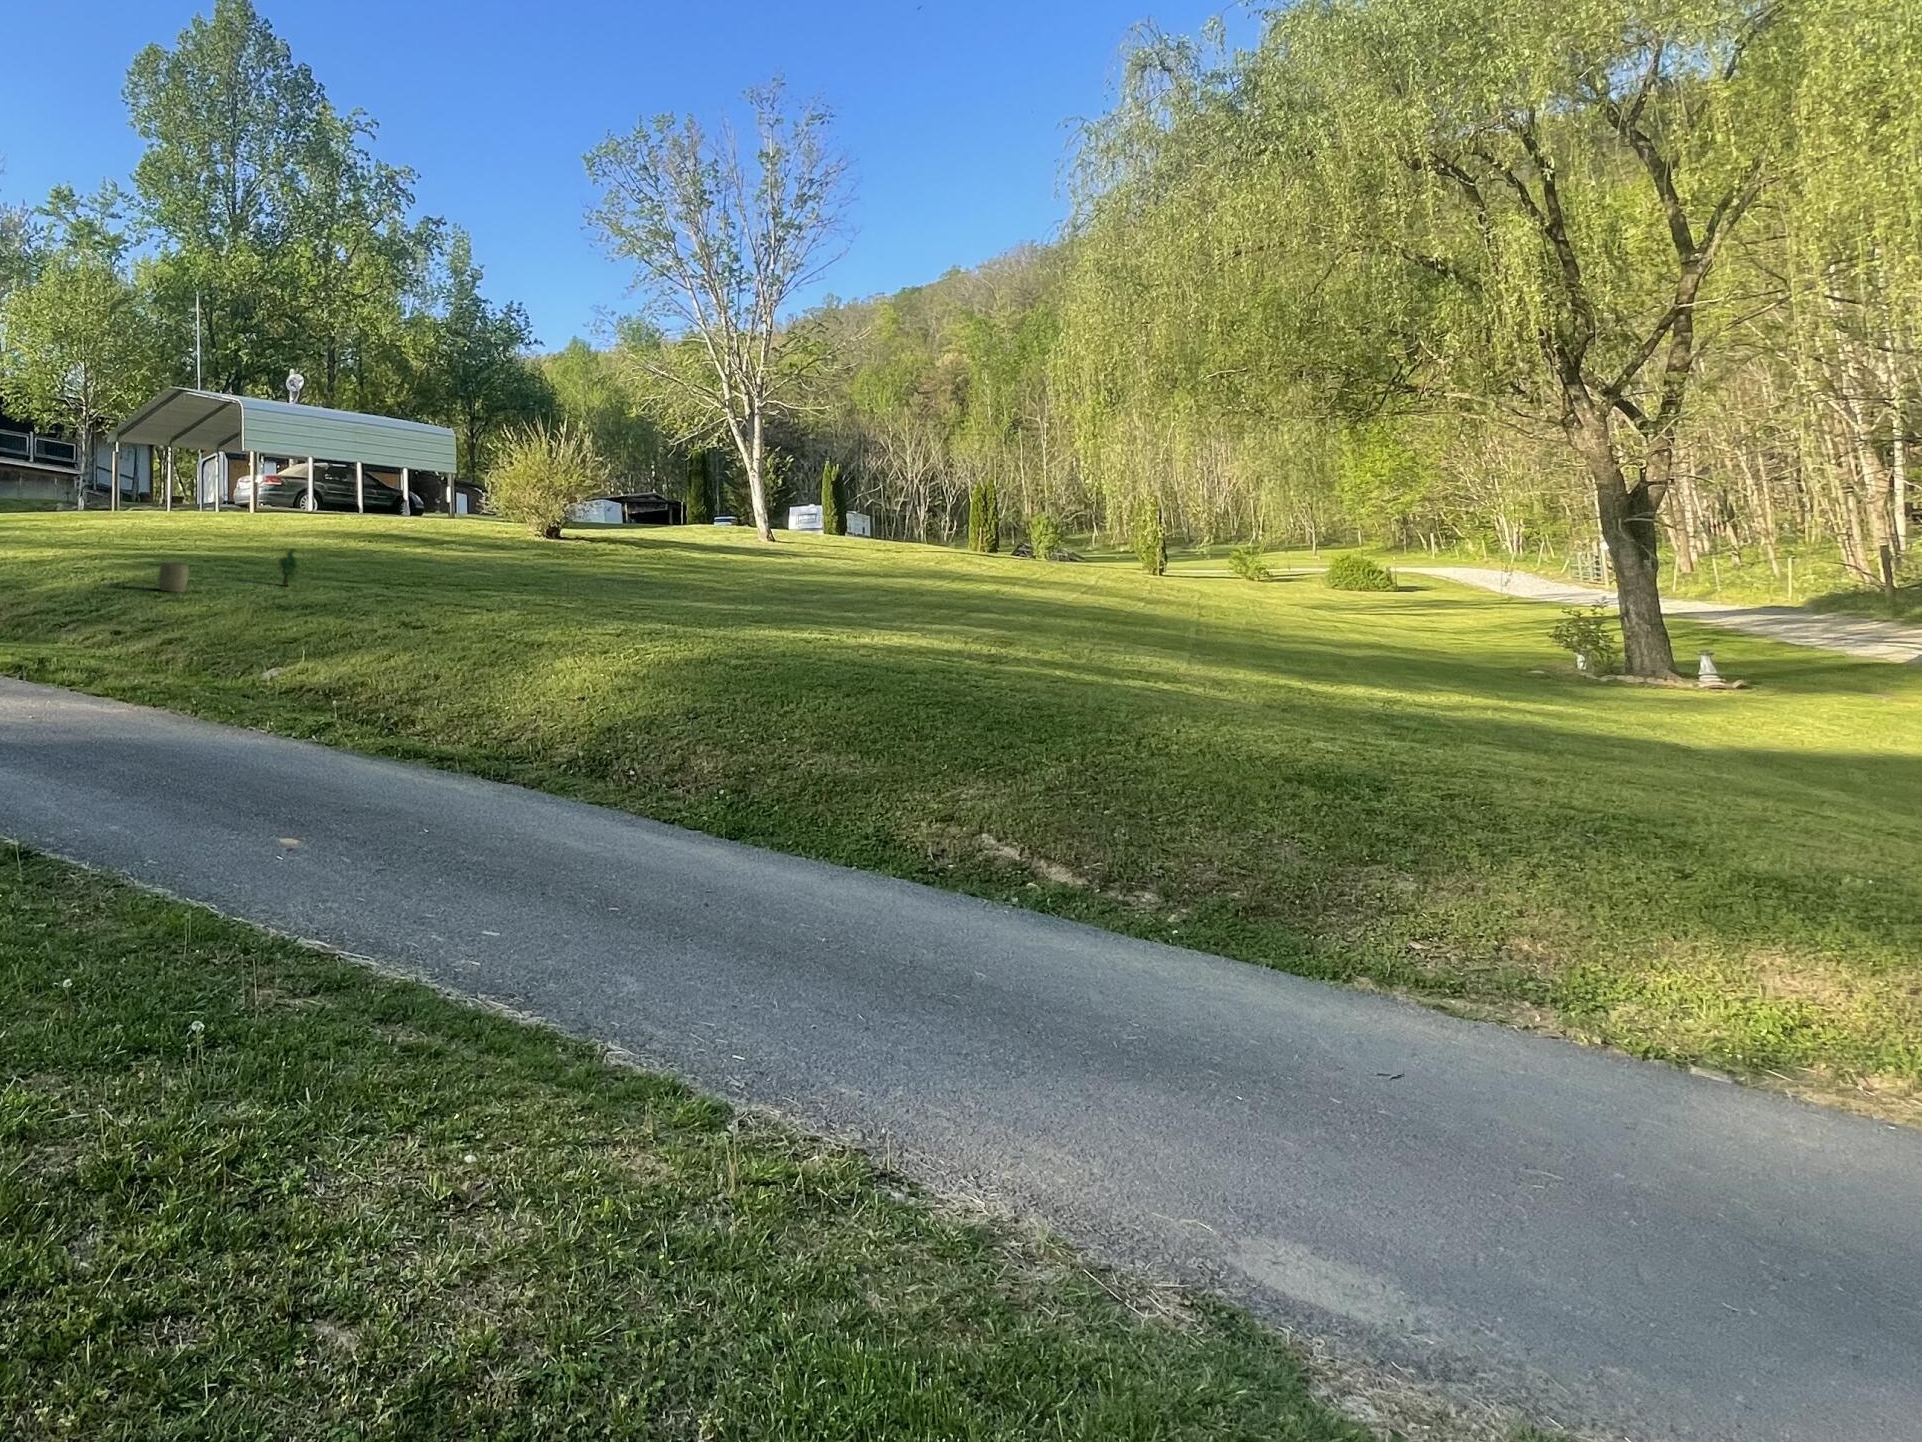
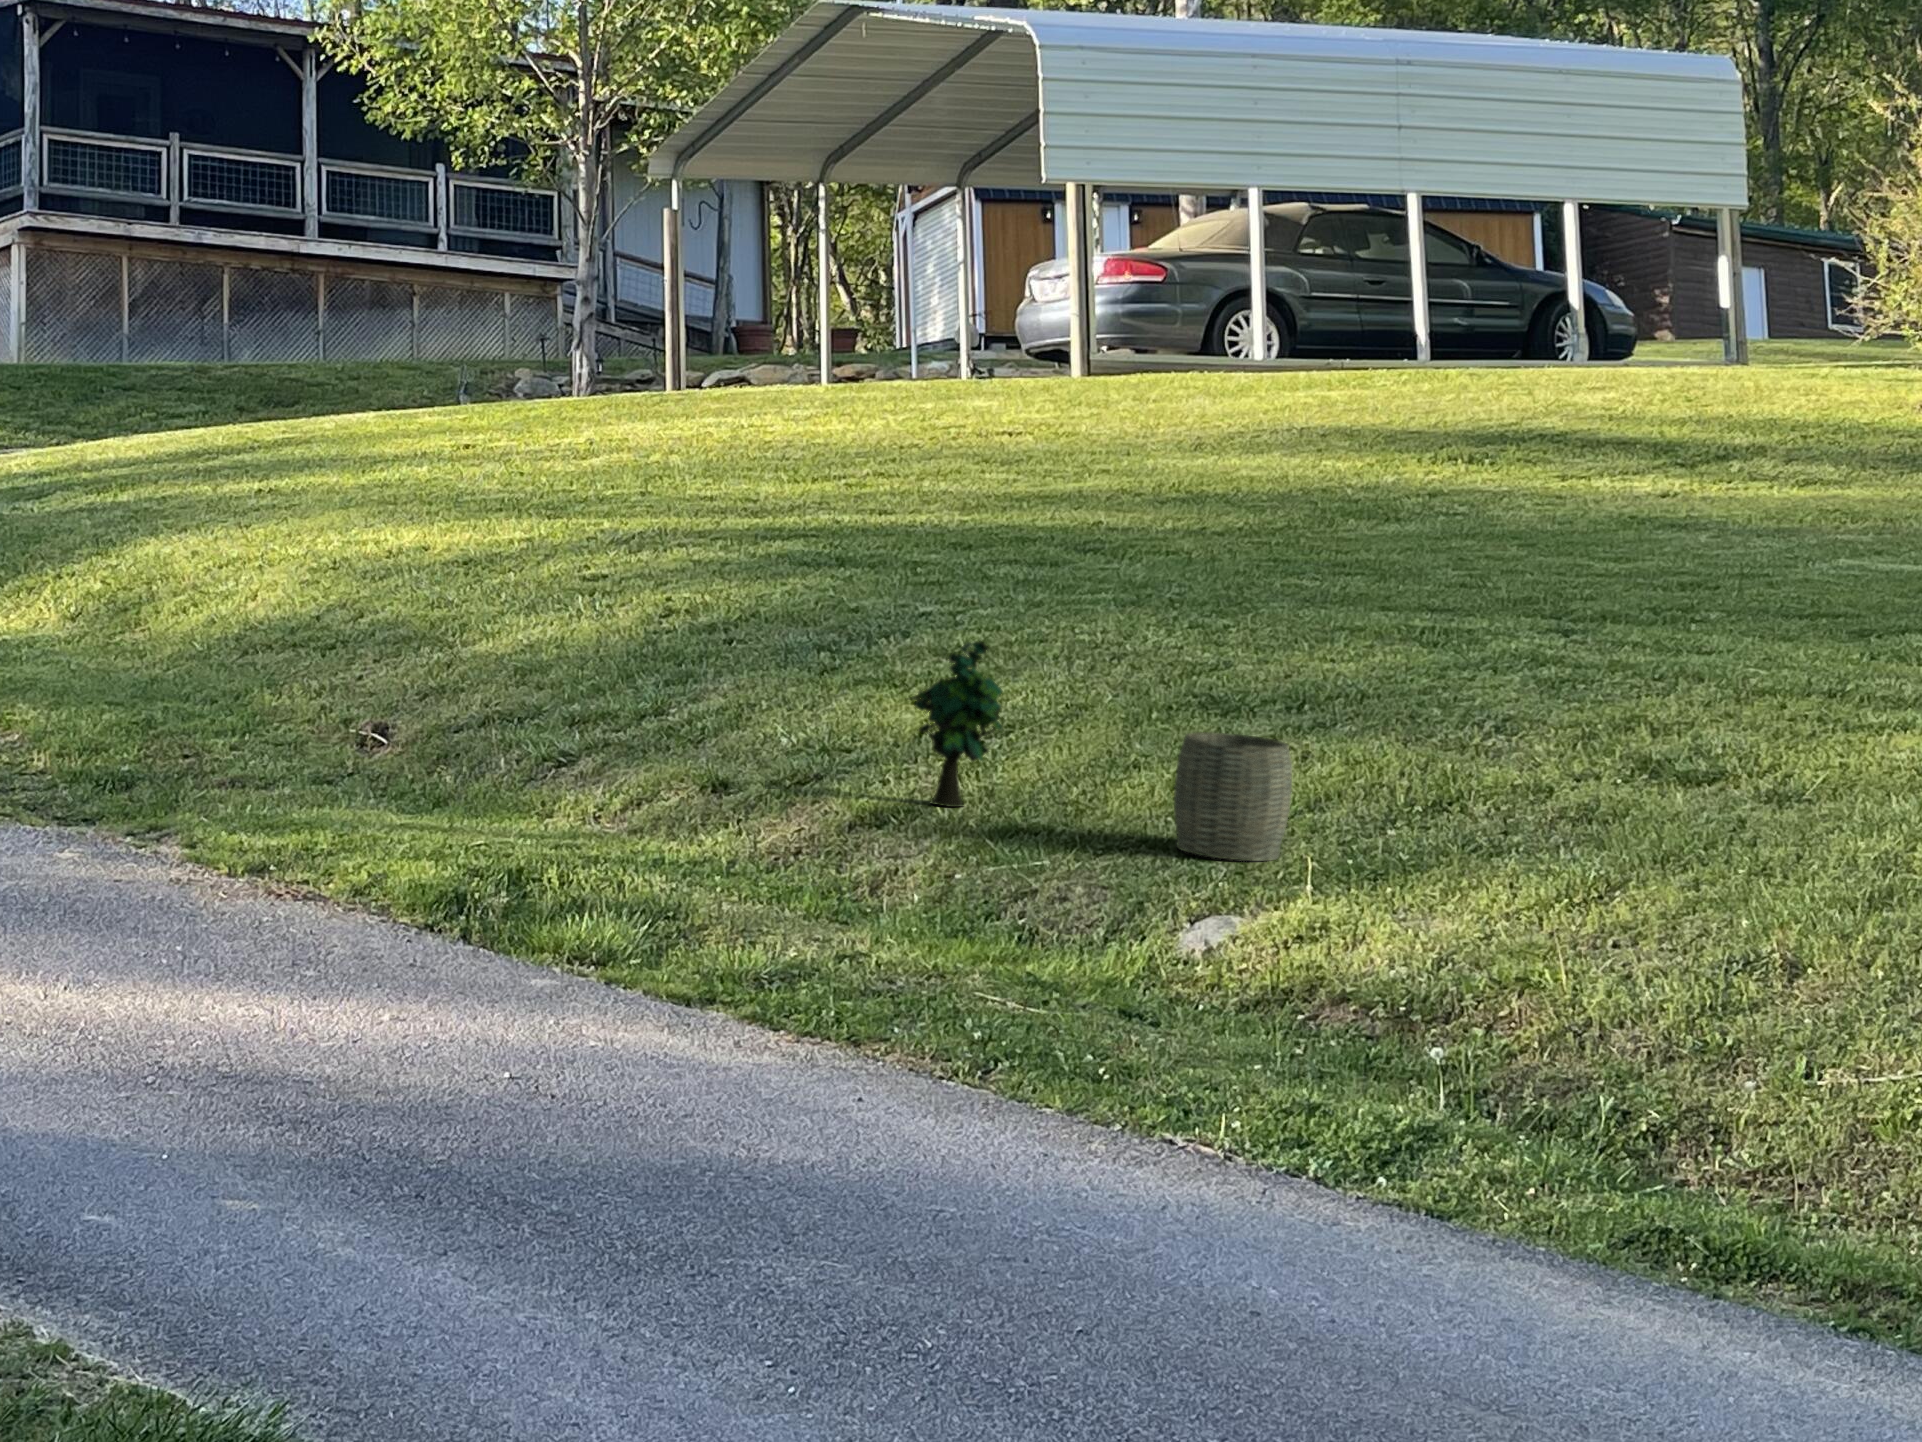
decorative plant: present [278,549,298,586] -> present [909,641,1003,807]

